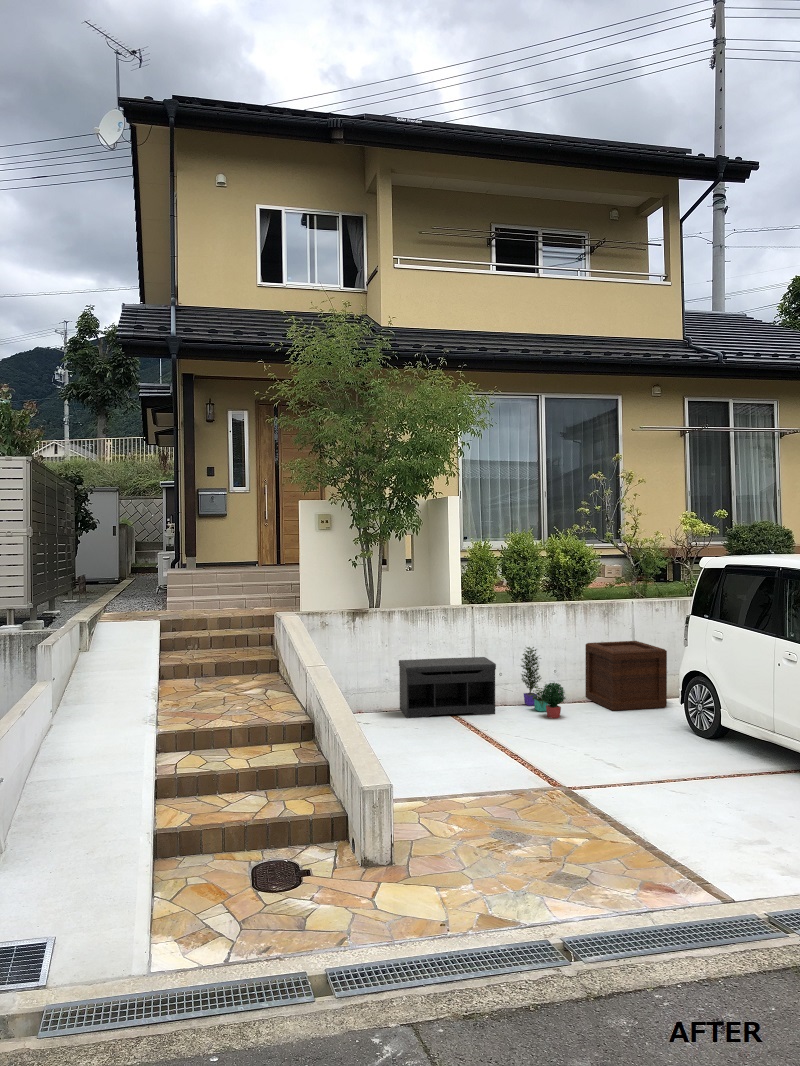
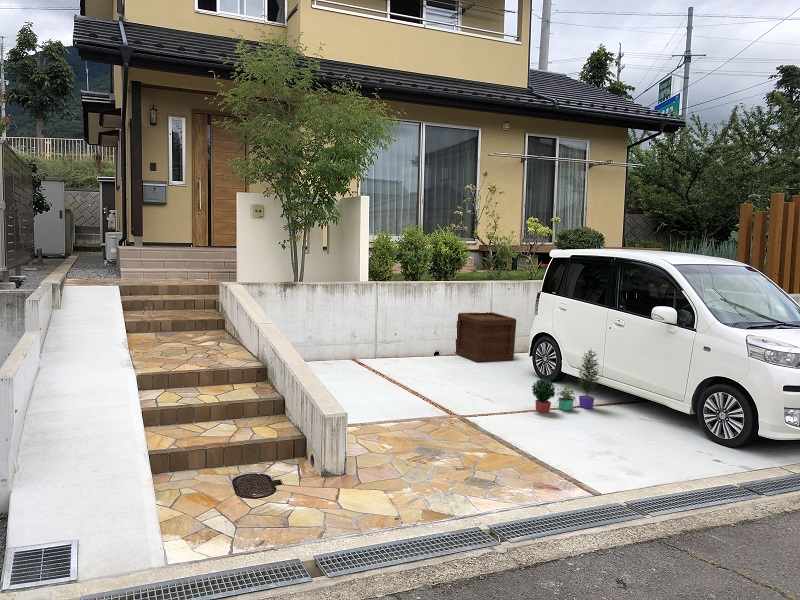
potted plant: present [521,647,565,718] -> present [532,350,599,413]
bench: present [399,657,496,718] -> none [319,321,395,367]

